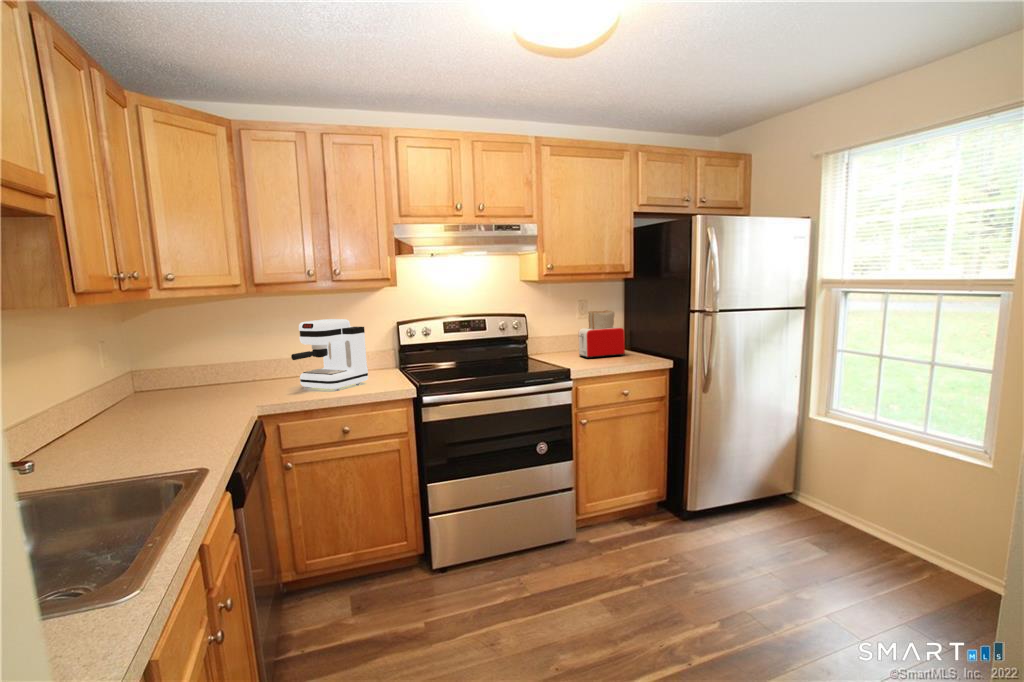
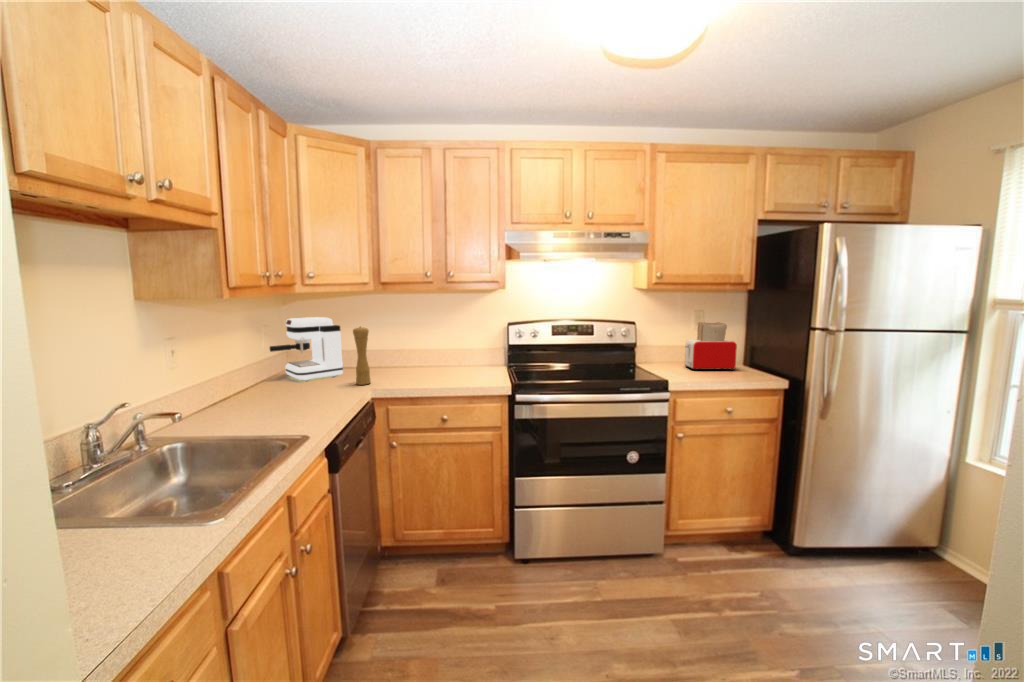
coffee maker: present [291,319,368,390] -> present [270,317,343,381]
pepper mill: none [227,335,251,403] -> present [353,327,370,385]

